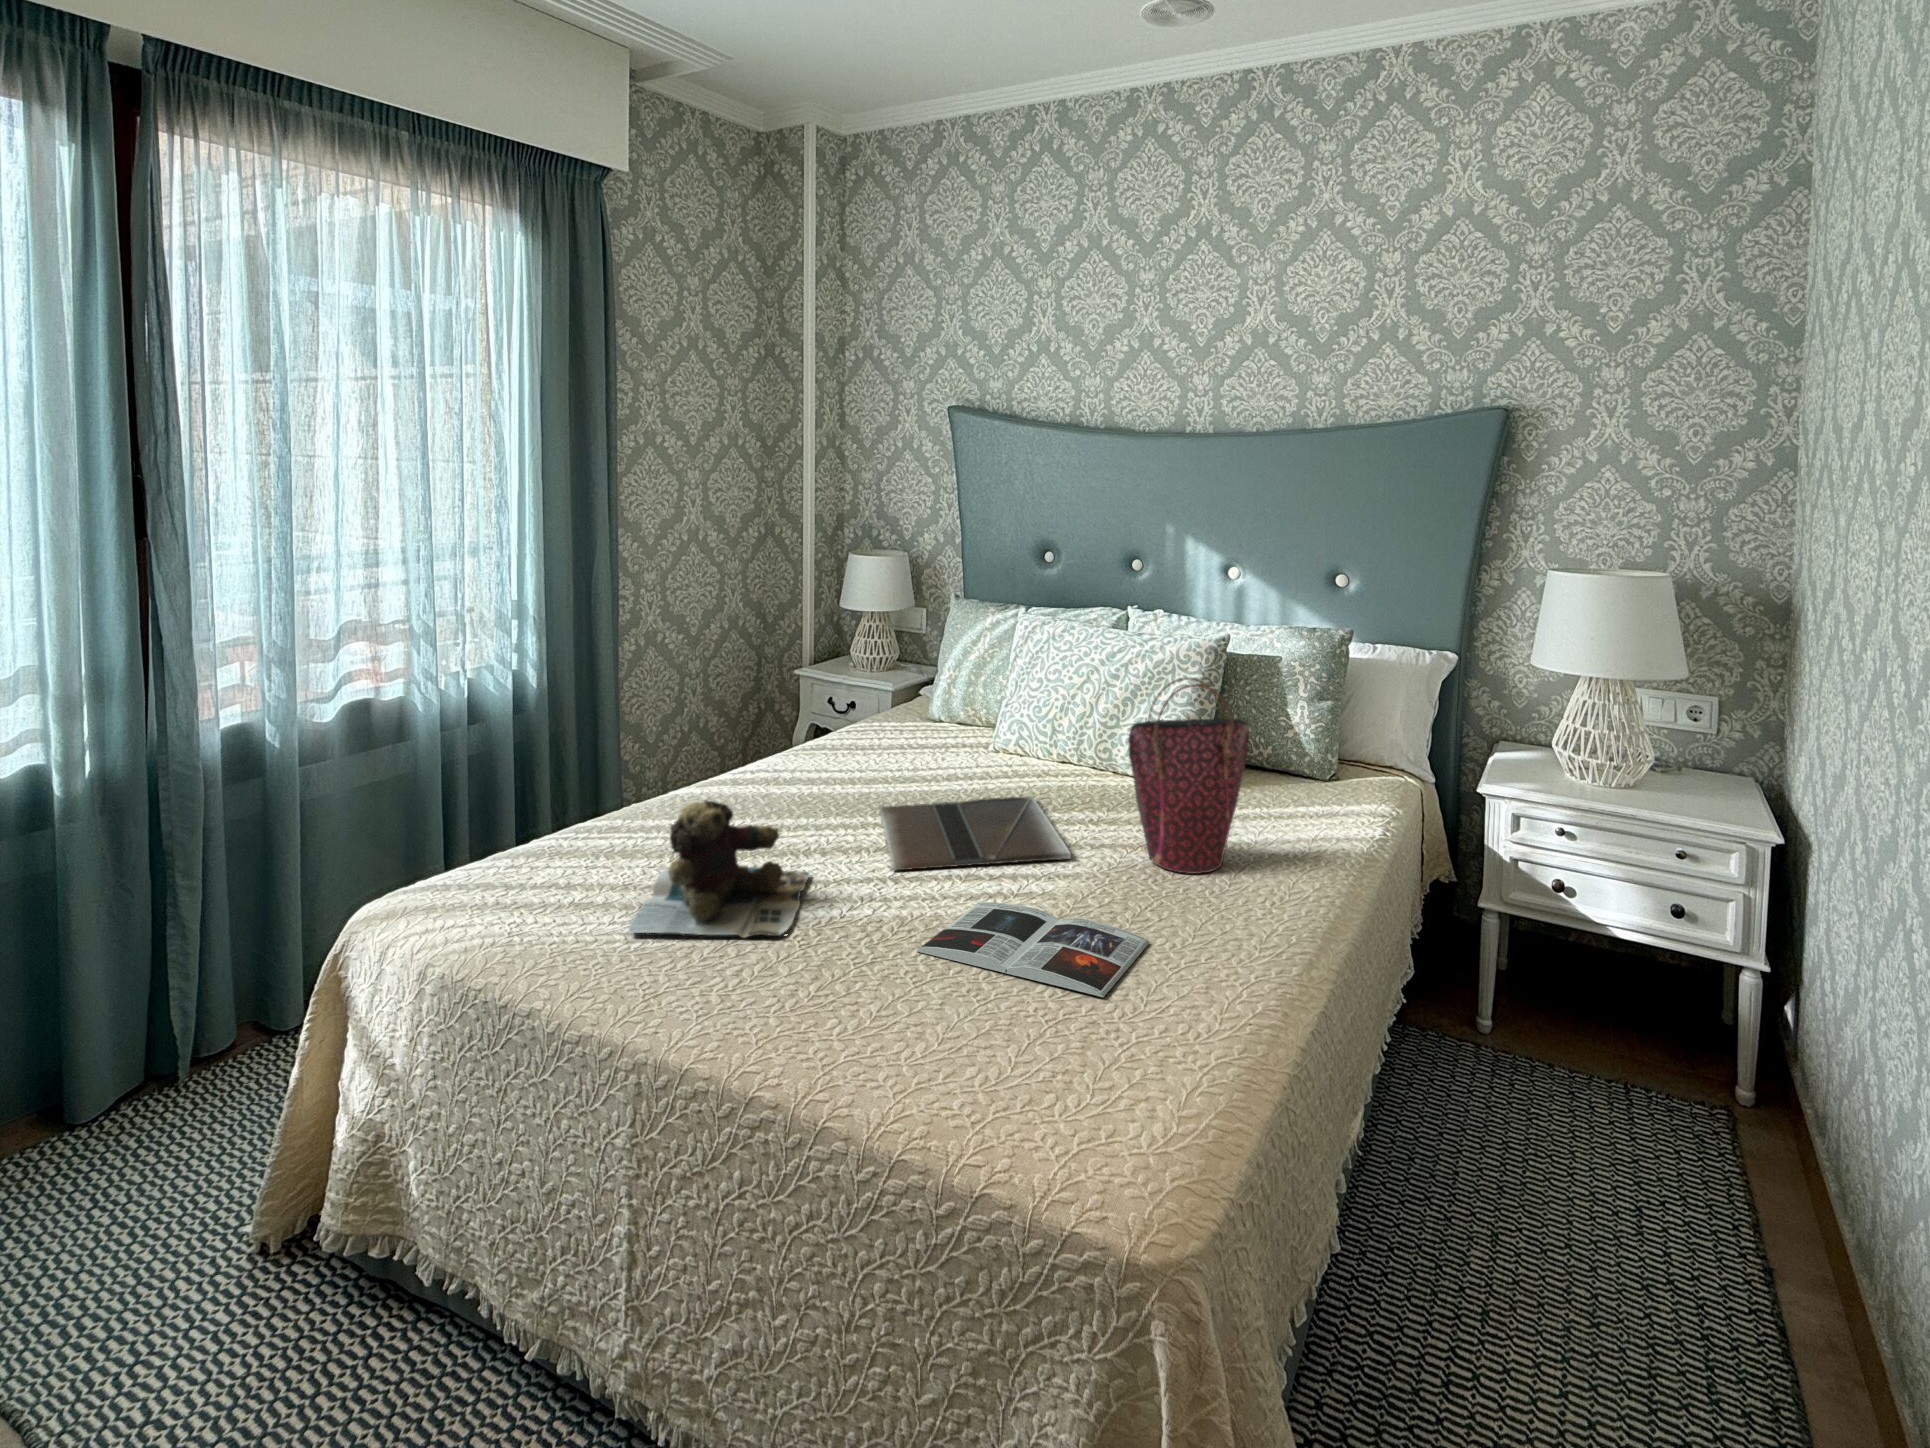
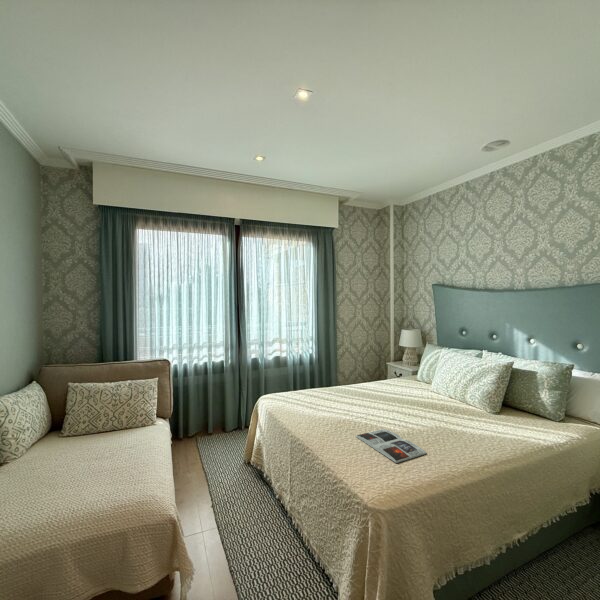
handbag: present [1128,677,1249,874] -> none [443,371,491,440]
laptop: present [879,796,1071,870] -> none [368,399,427,425]
teddy bear: present [629,800,809,937] -> none [294,385,345,424]

